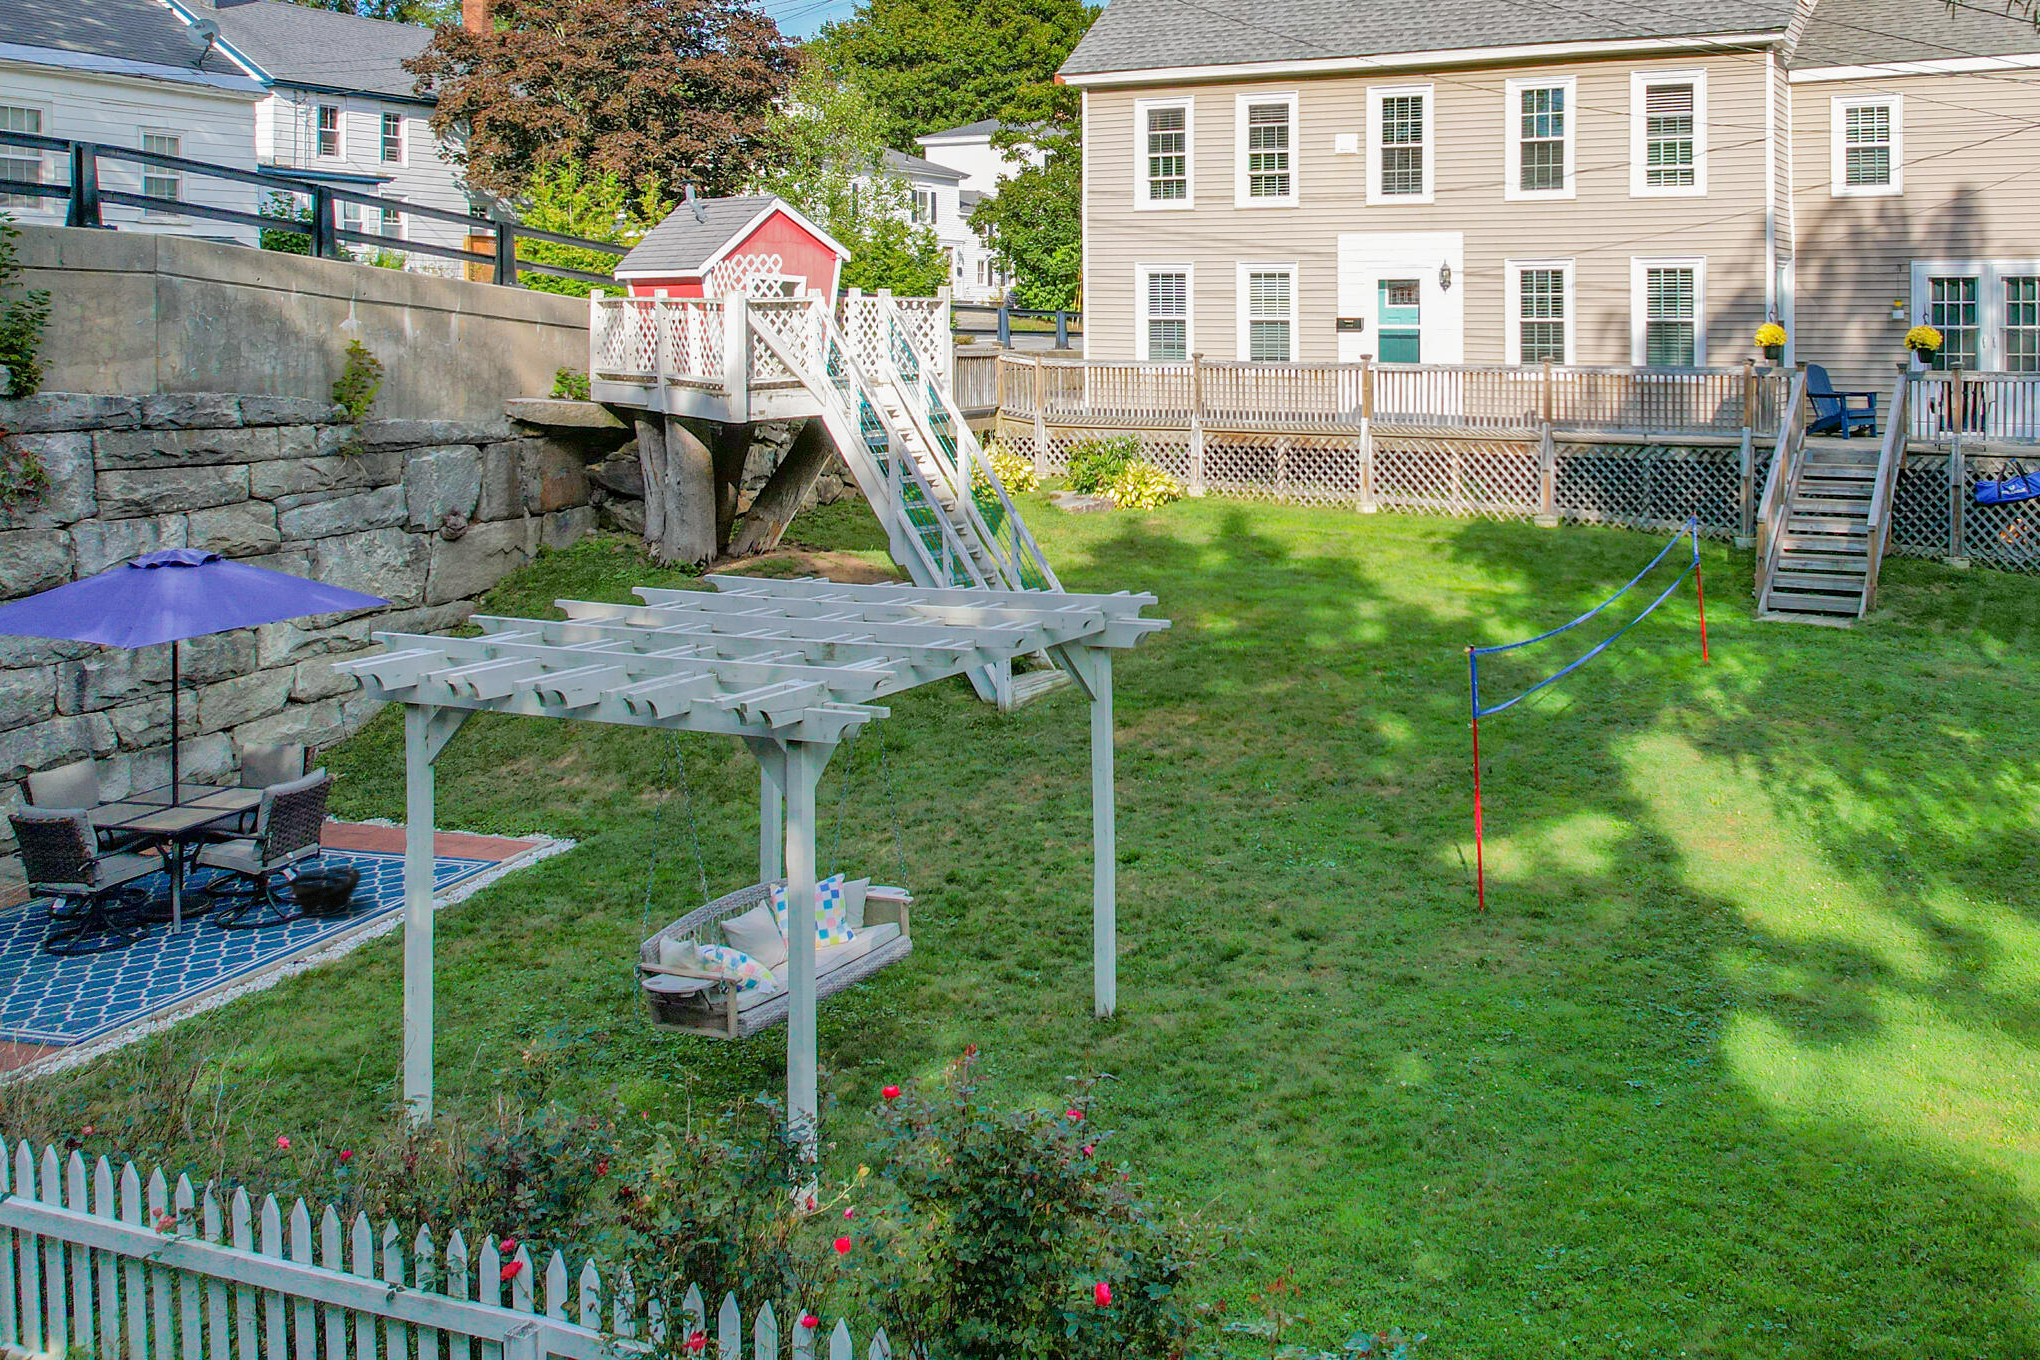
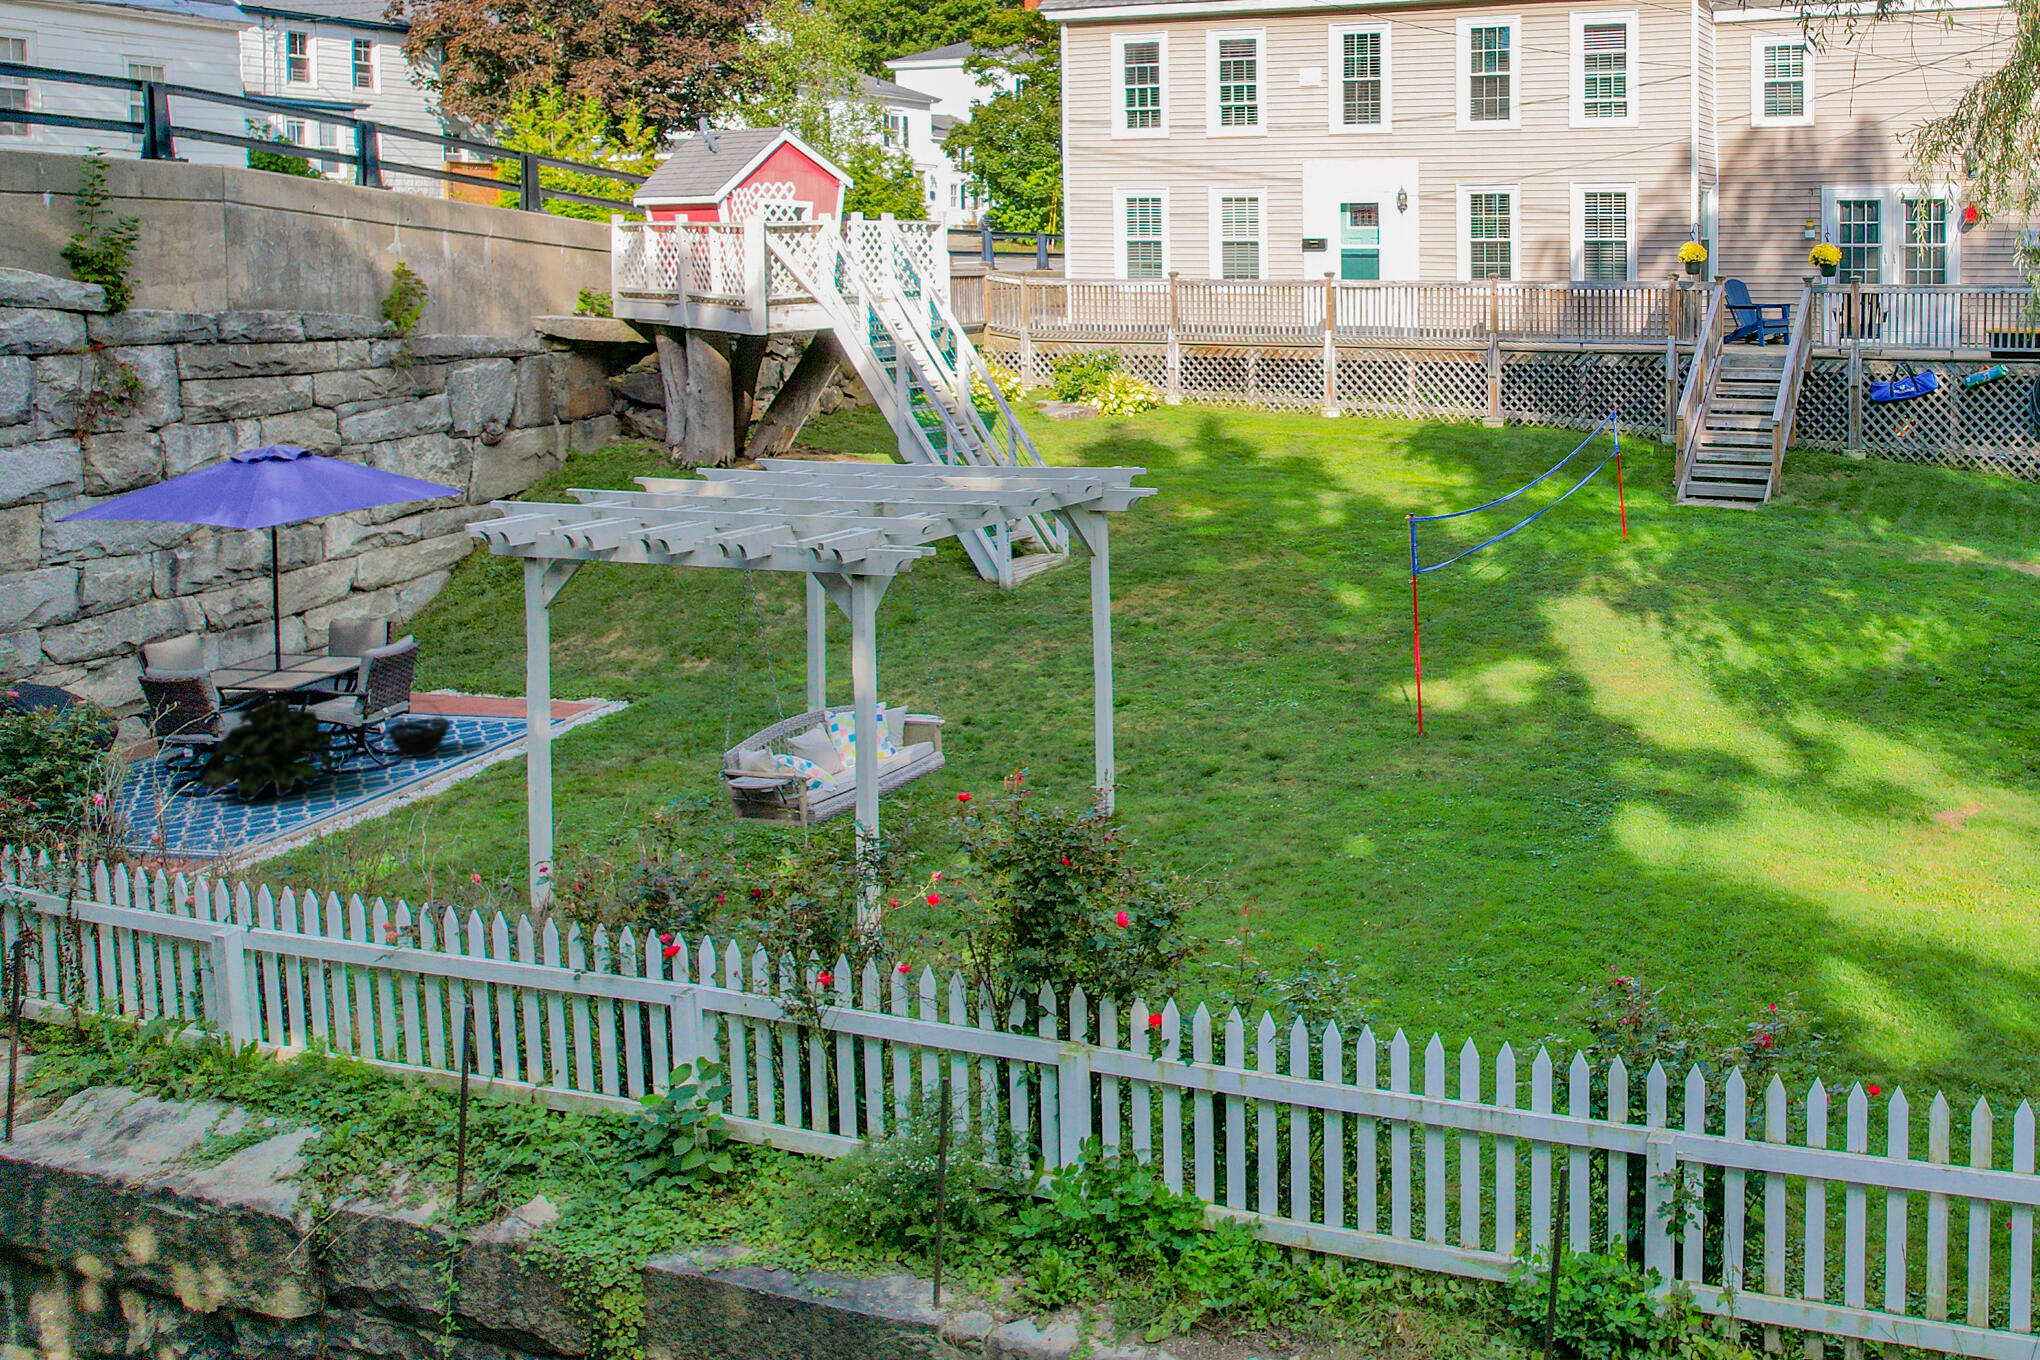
potted plant: none [67,850,223,975] -> present [202,700,334,802]

